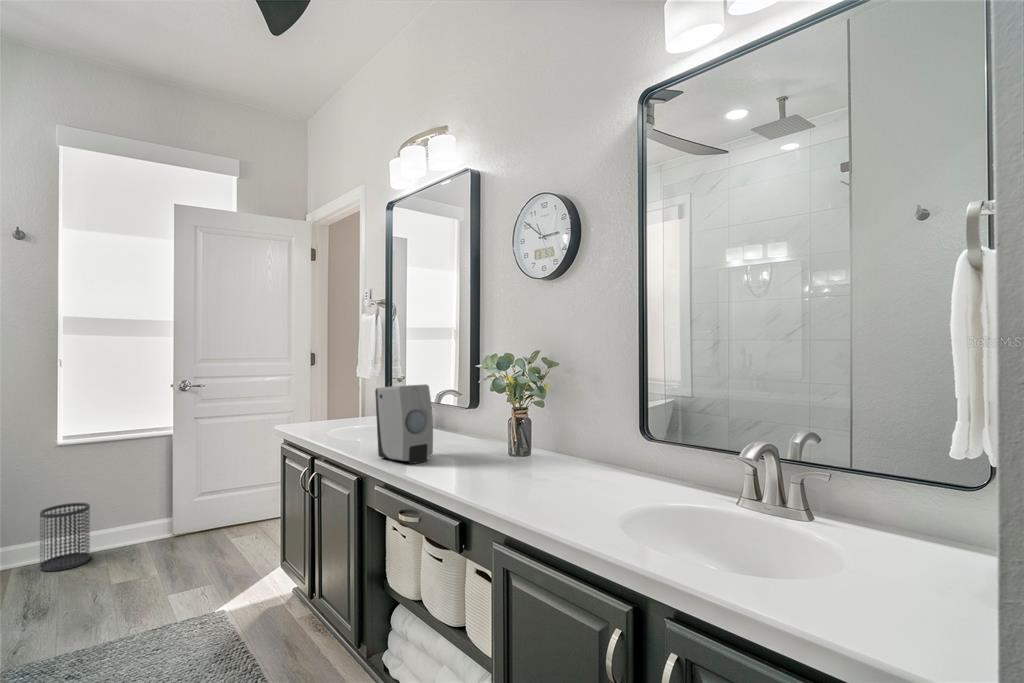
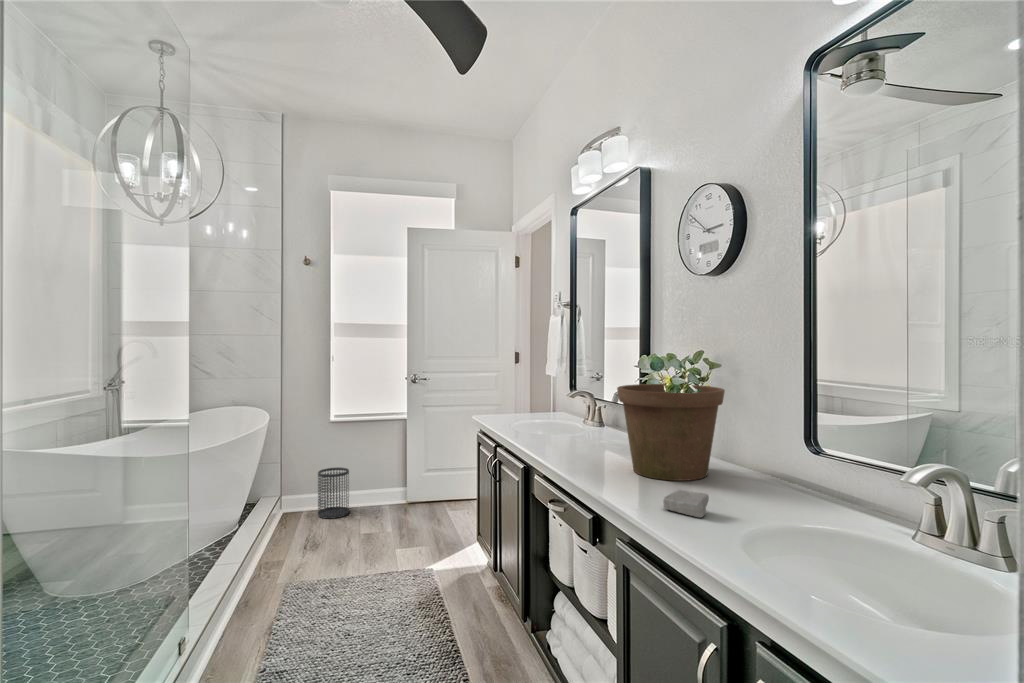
flower pot: none [469,383,570,477] -> present [617,384,725,481]
soap dispenser: present [375,384,433,464] -> none [539,383,589,458]
soap bar: none [539,485,580,510] -> present [663,490,709,517]

